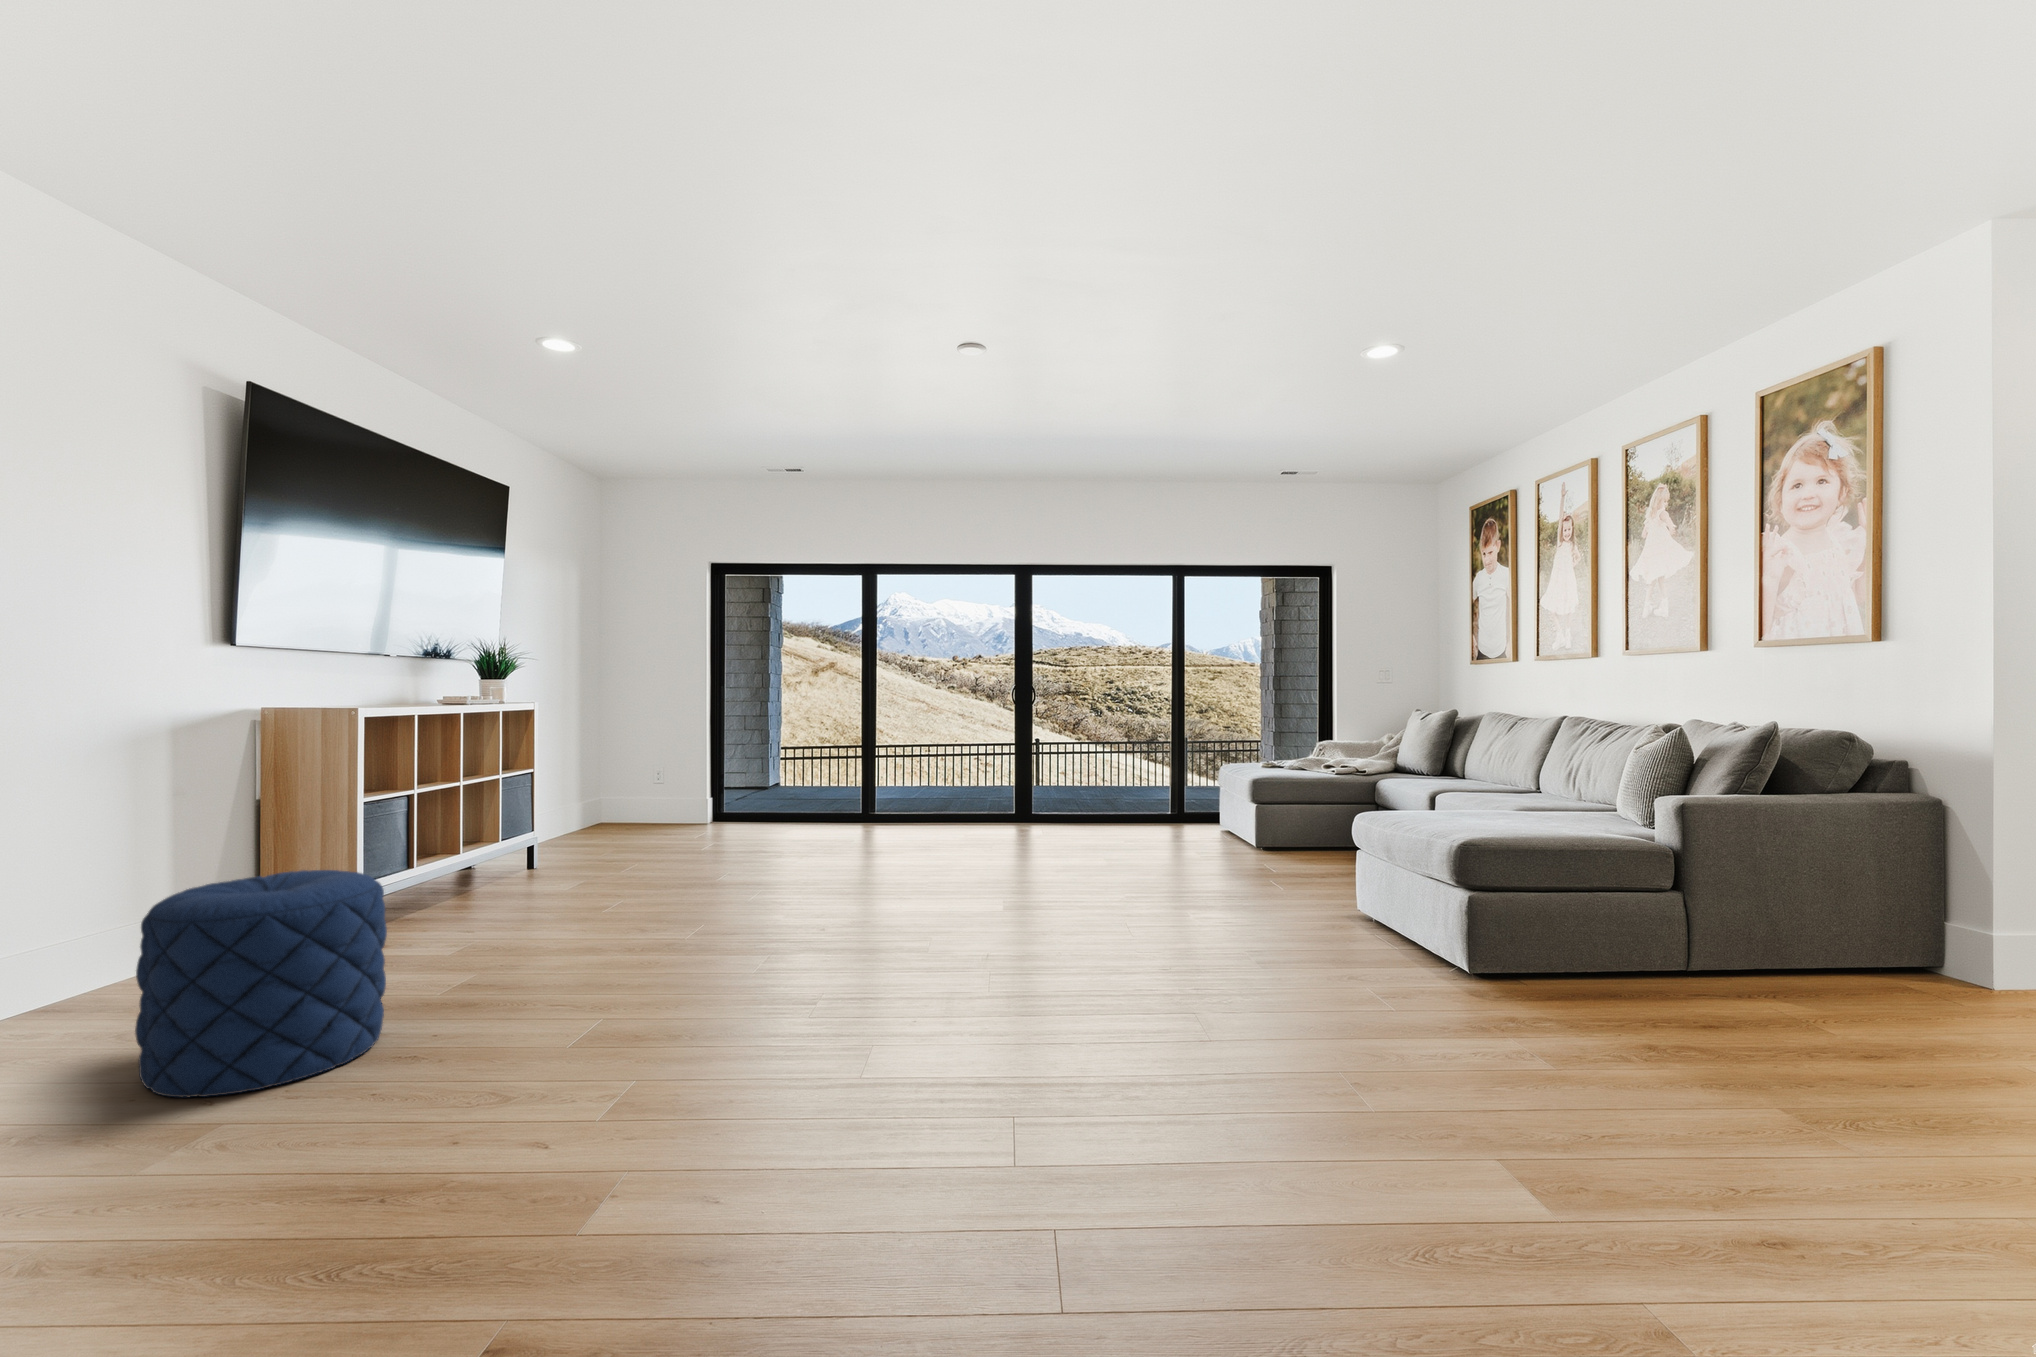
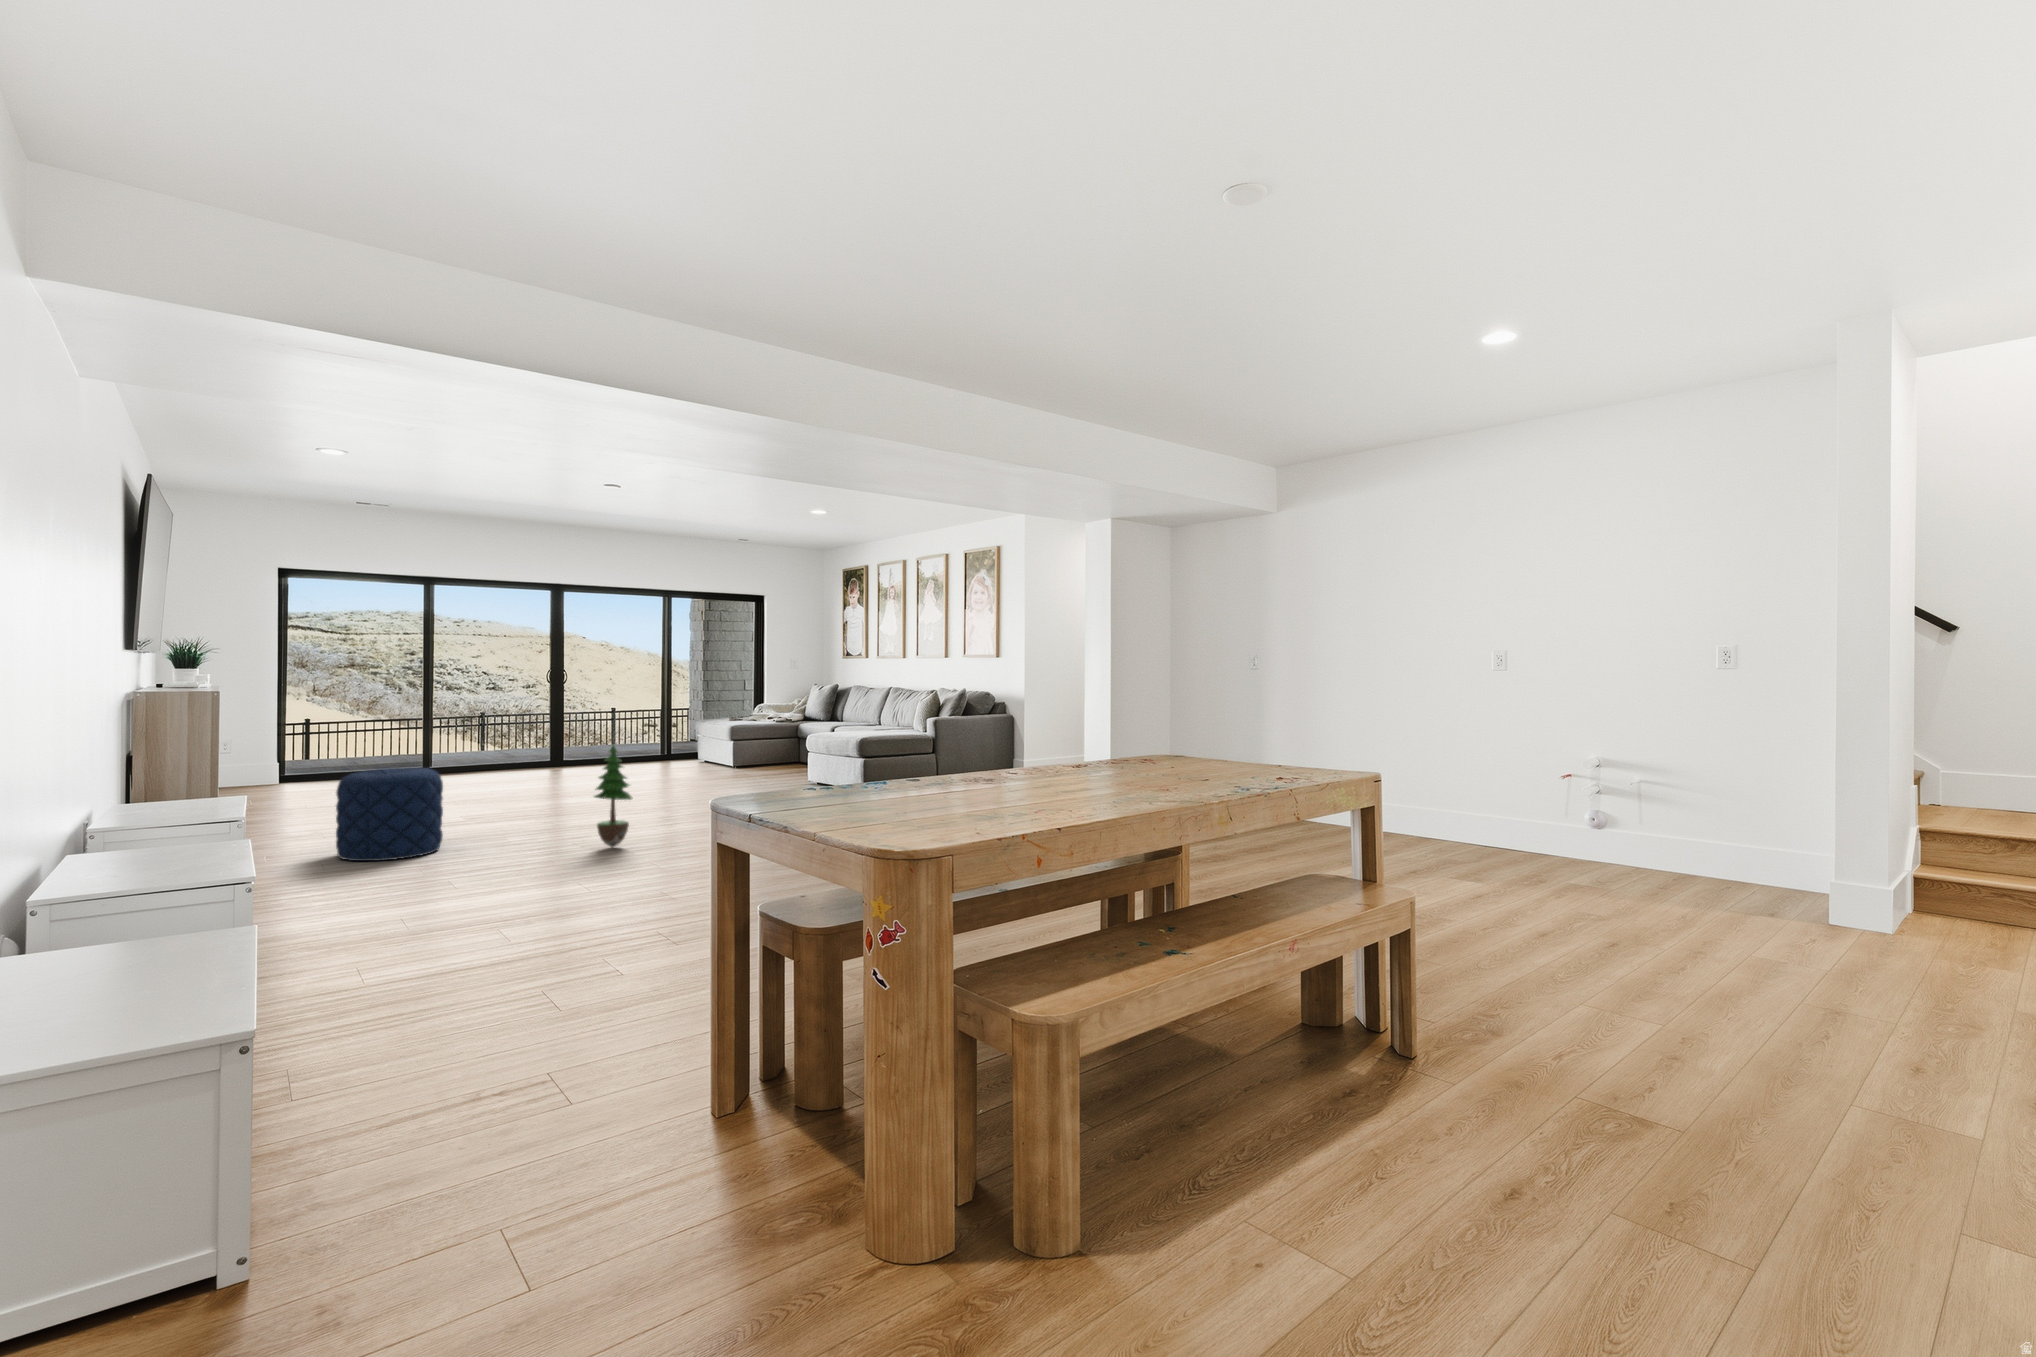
potted tree: none [457,875,585,1190] -> present [594,745,633,847]

